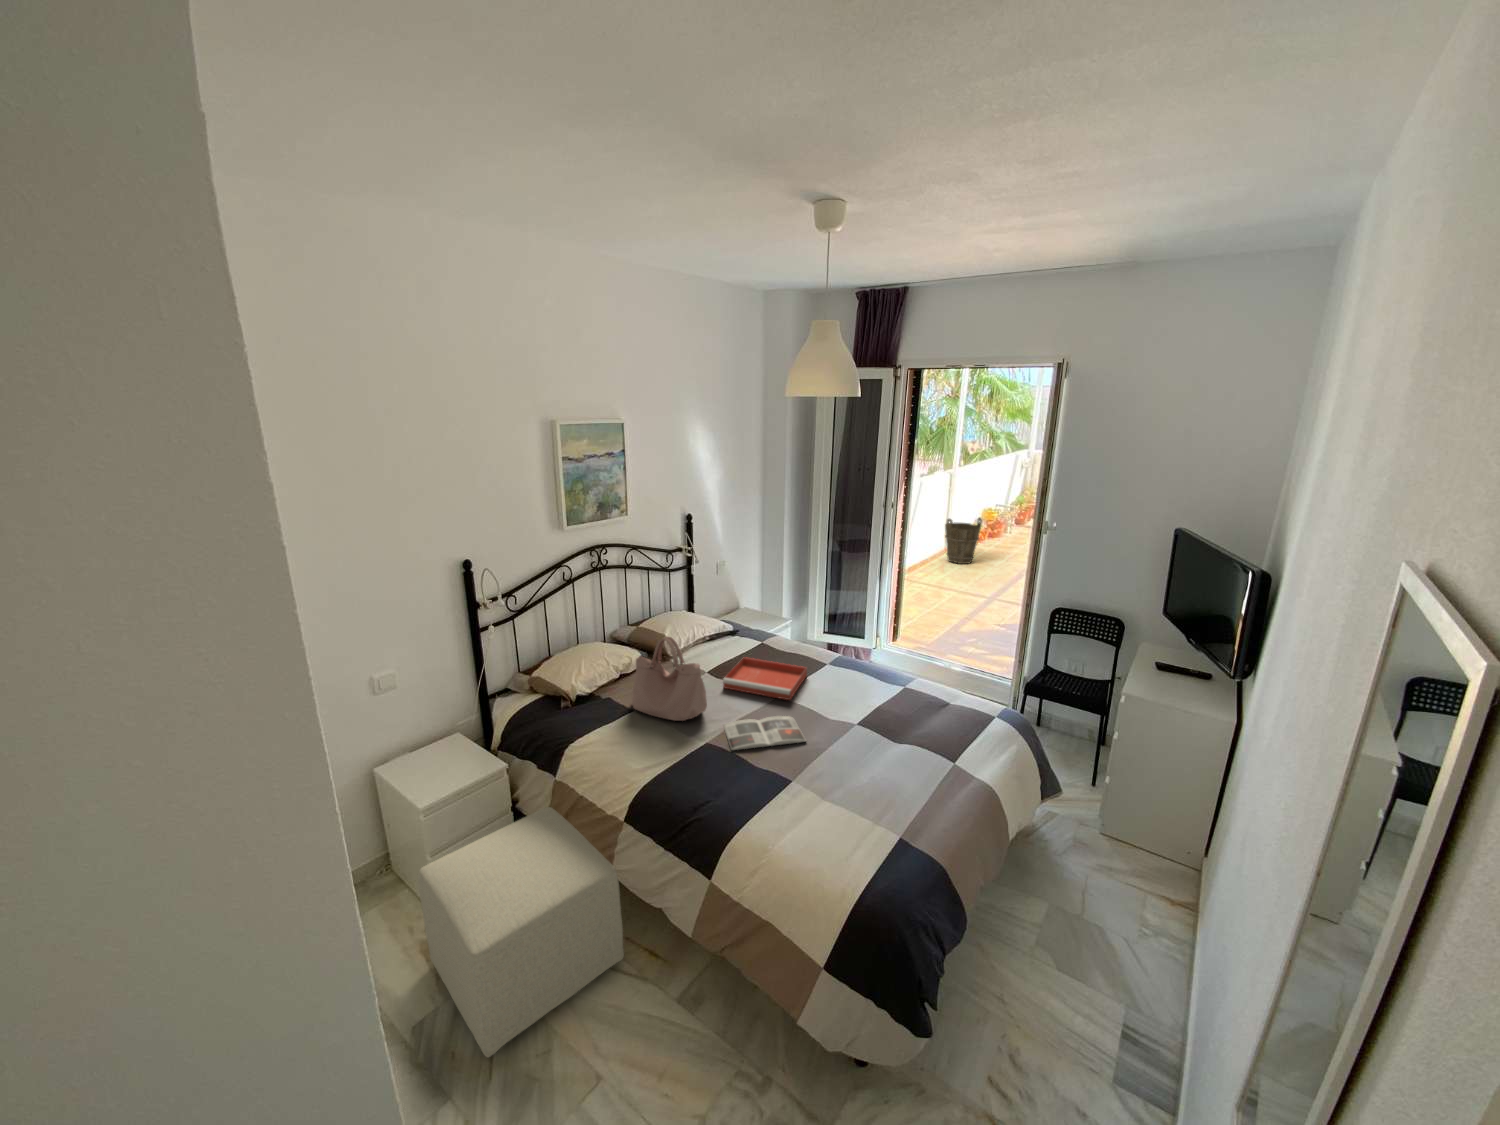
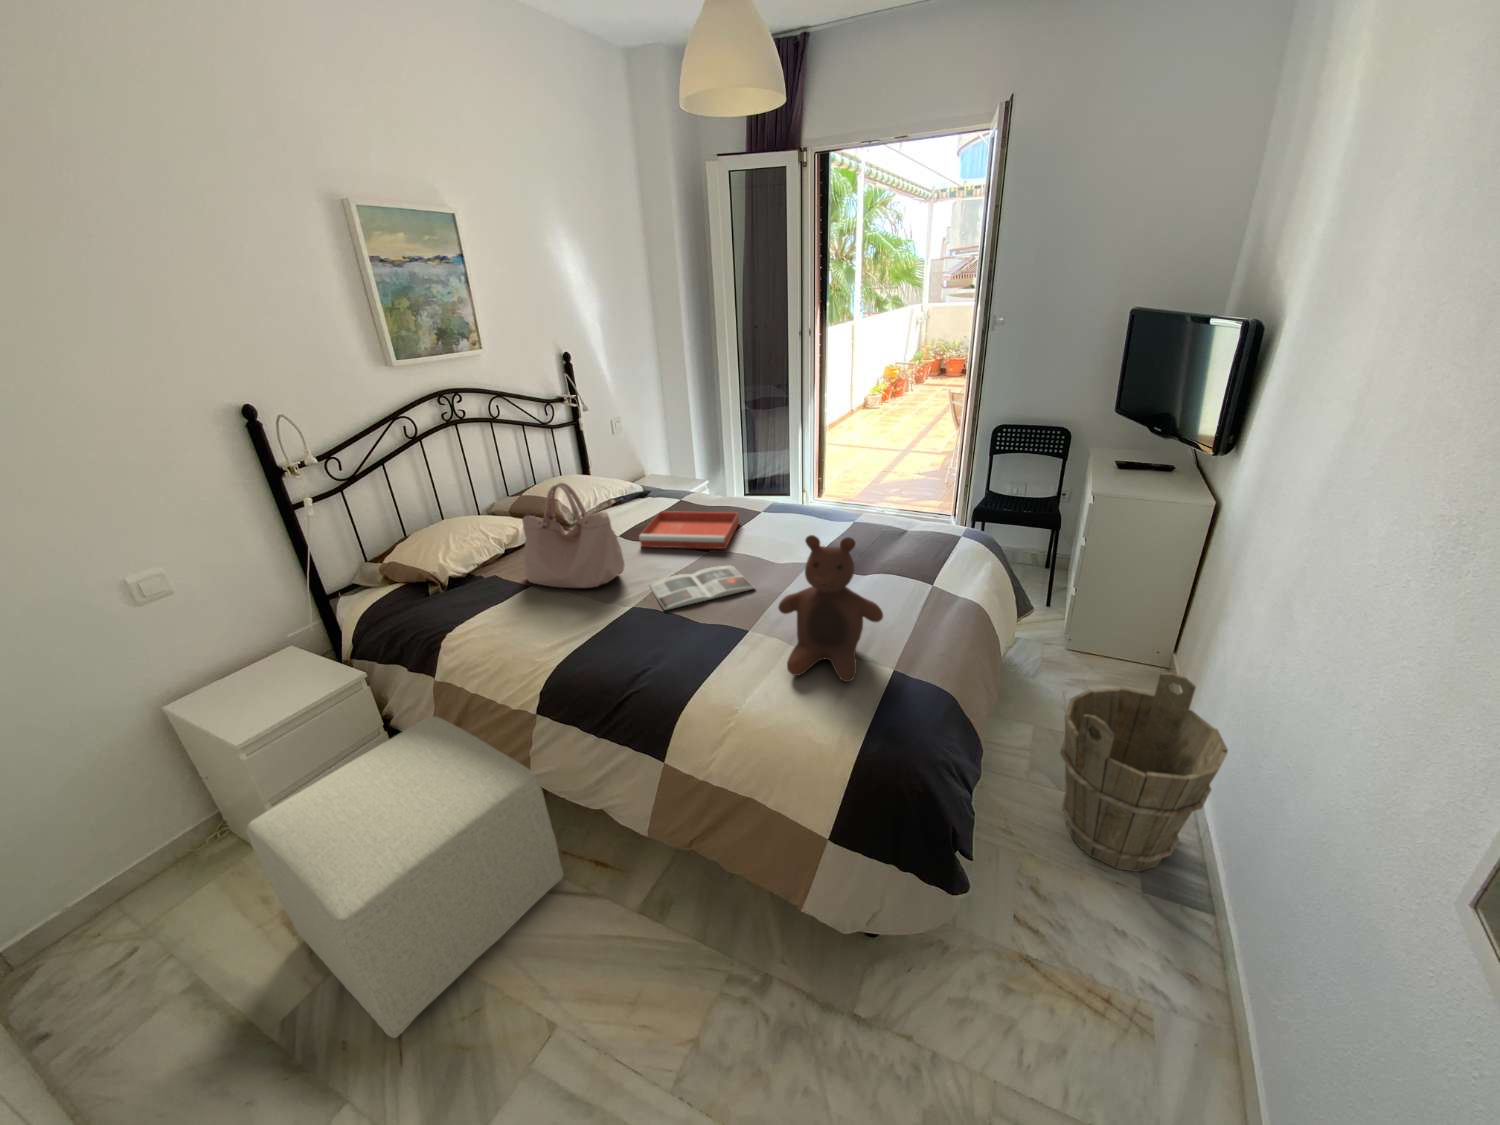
bucket: present [945,518,982,564] -> present [1060,673,1228,872]
stuffed bear: none [815,716,897,840] -> present [778,535,883,682]

